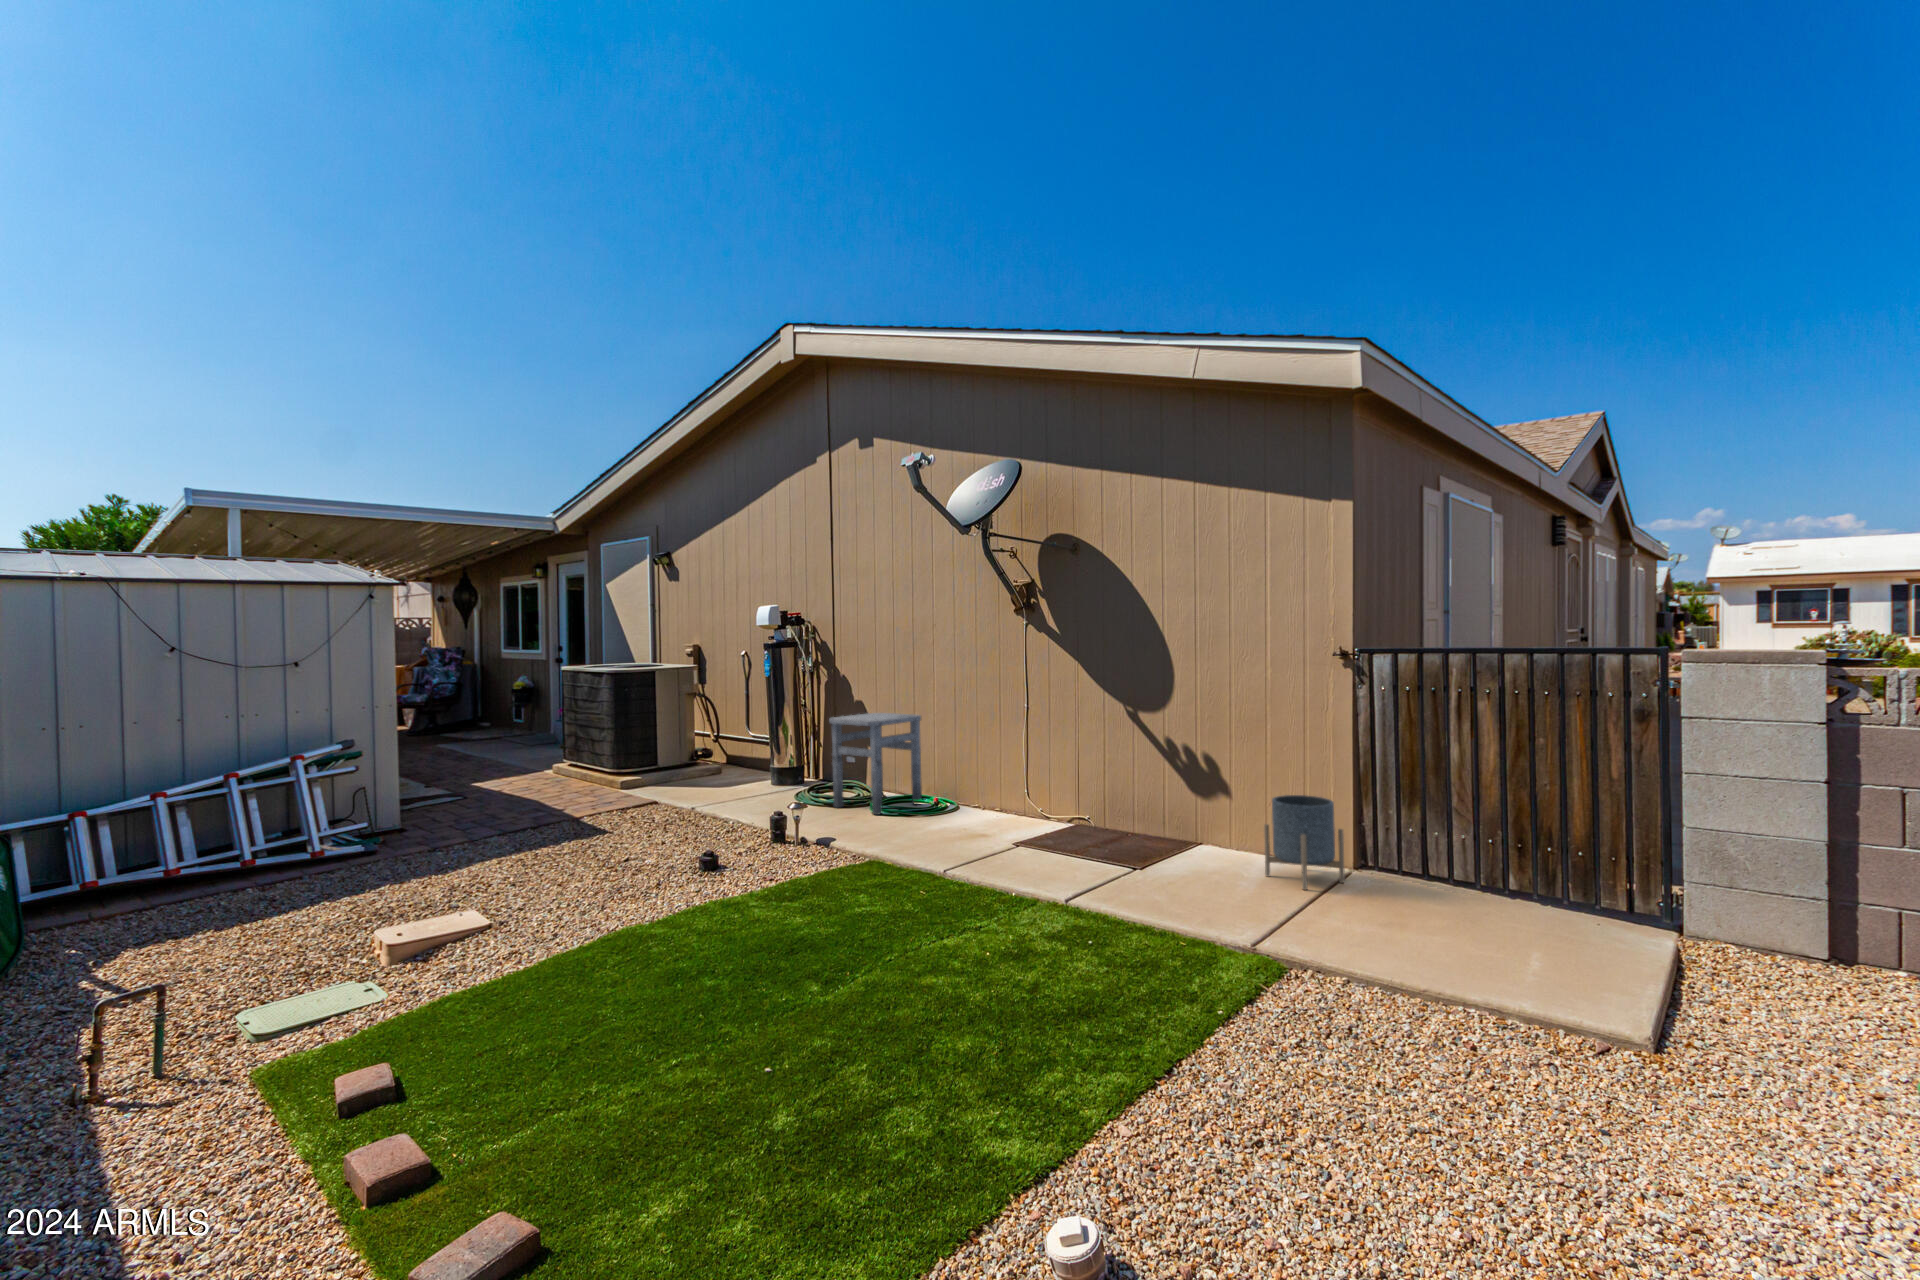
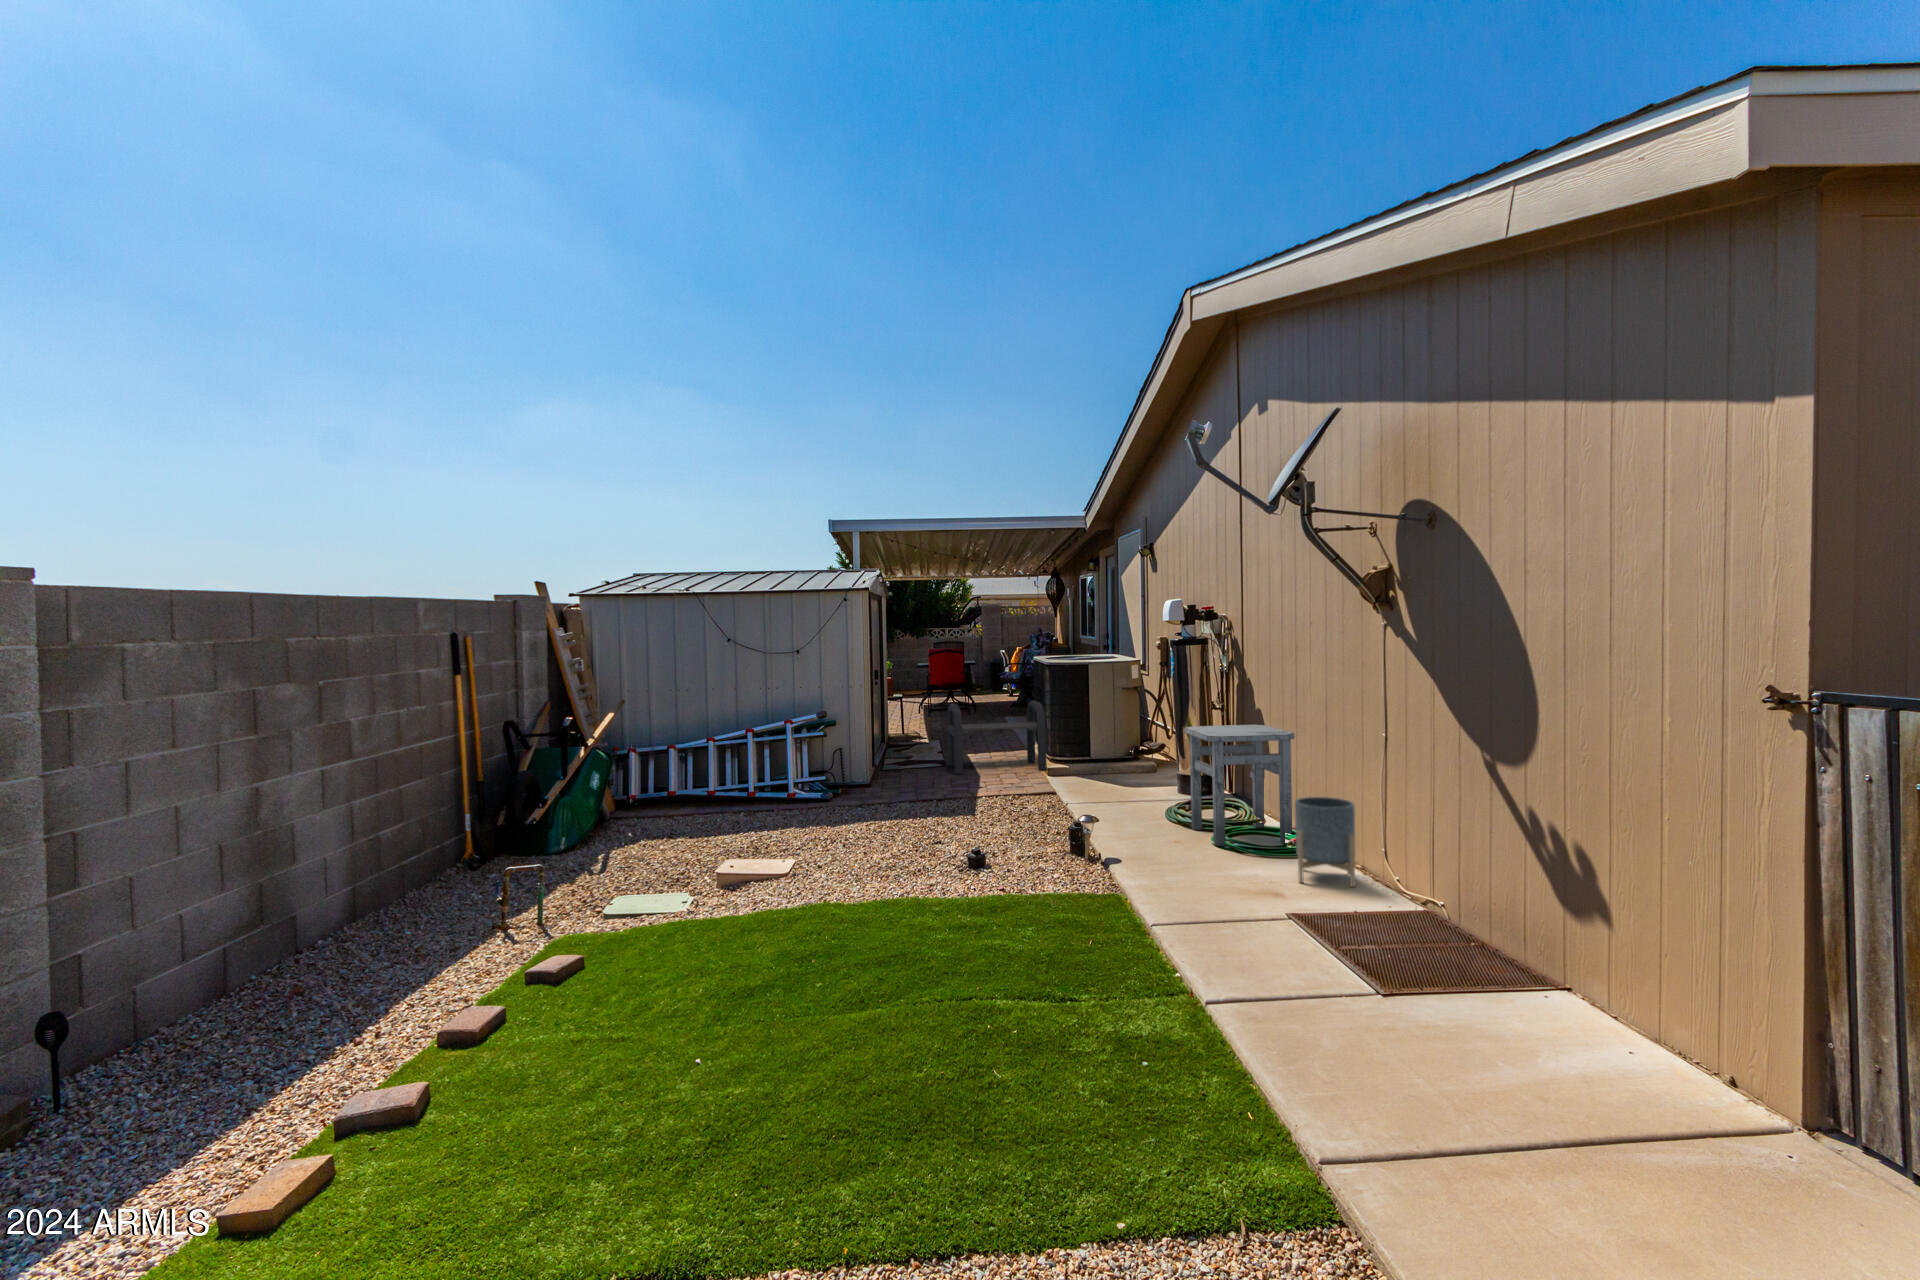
bench: none [477,714,606,802] -> present [948,700,1047,774]
planter: present [1264,795,1345,890] -> present [1295,797,1355,887]

